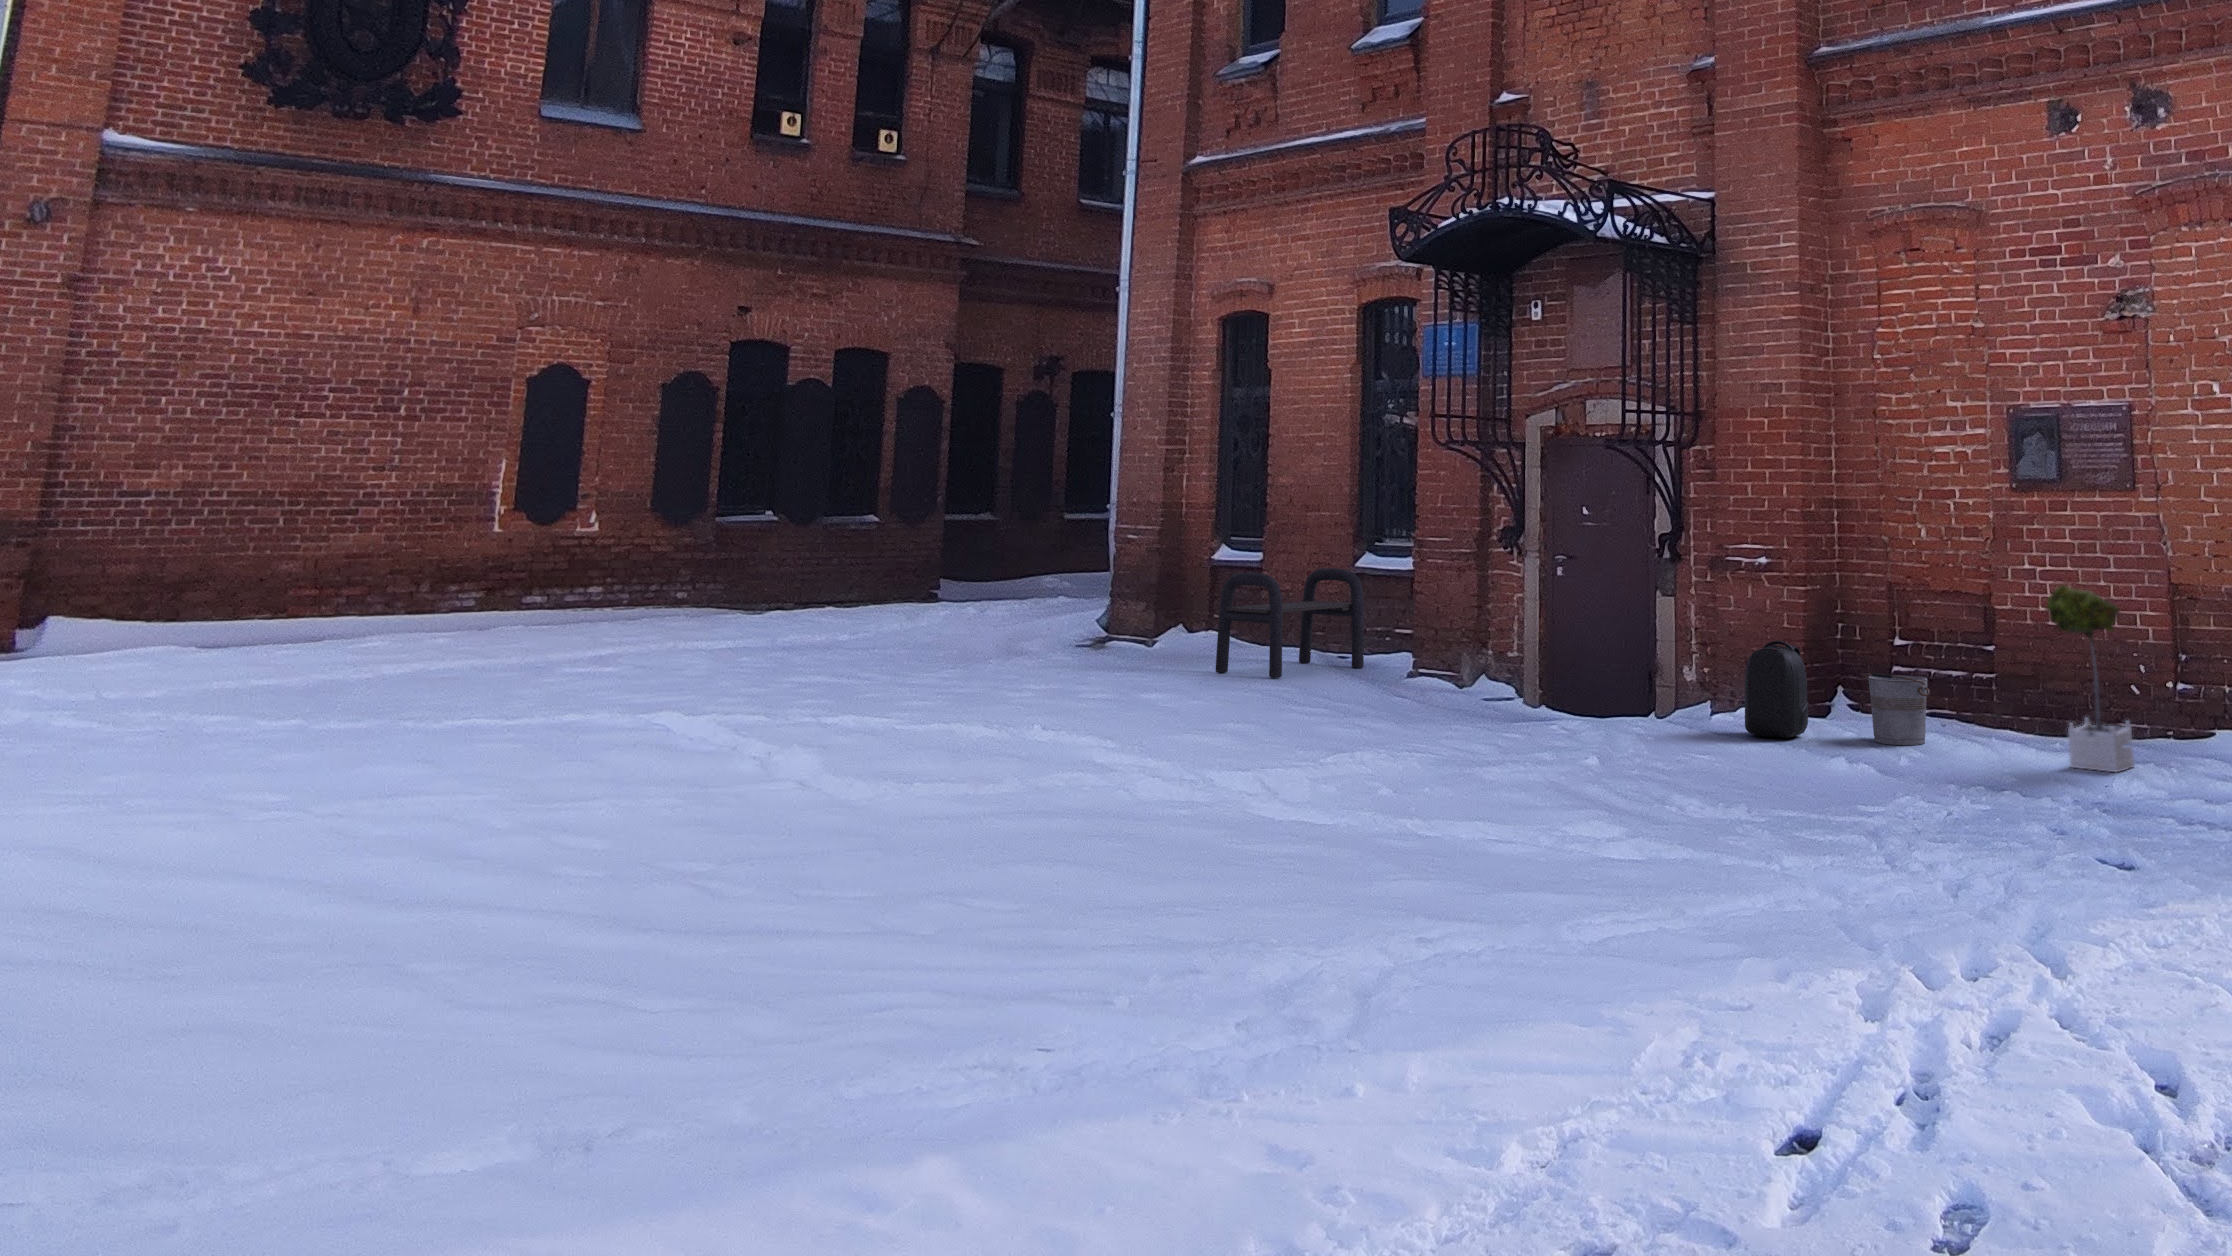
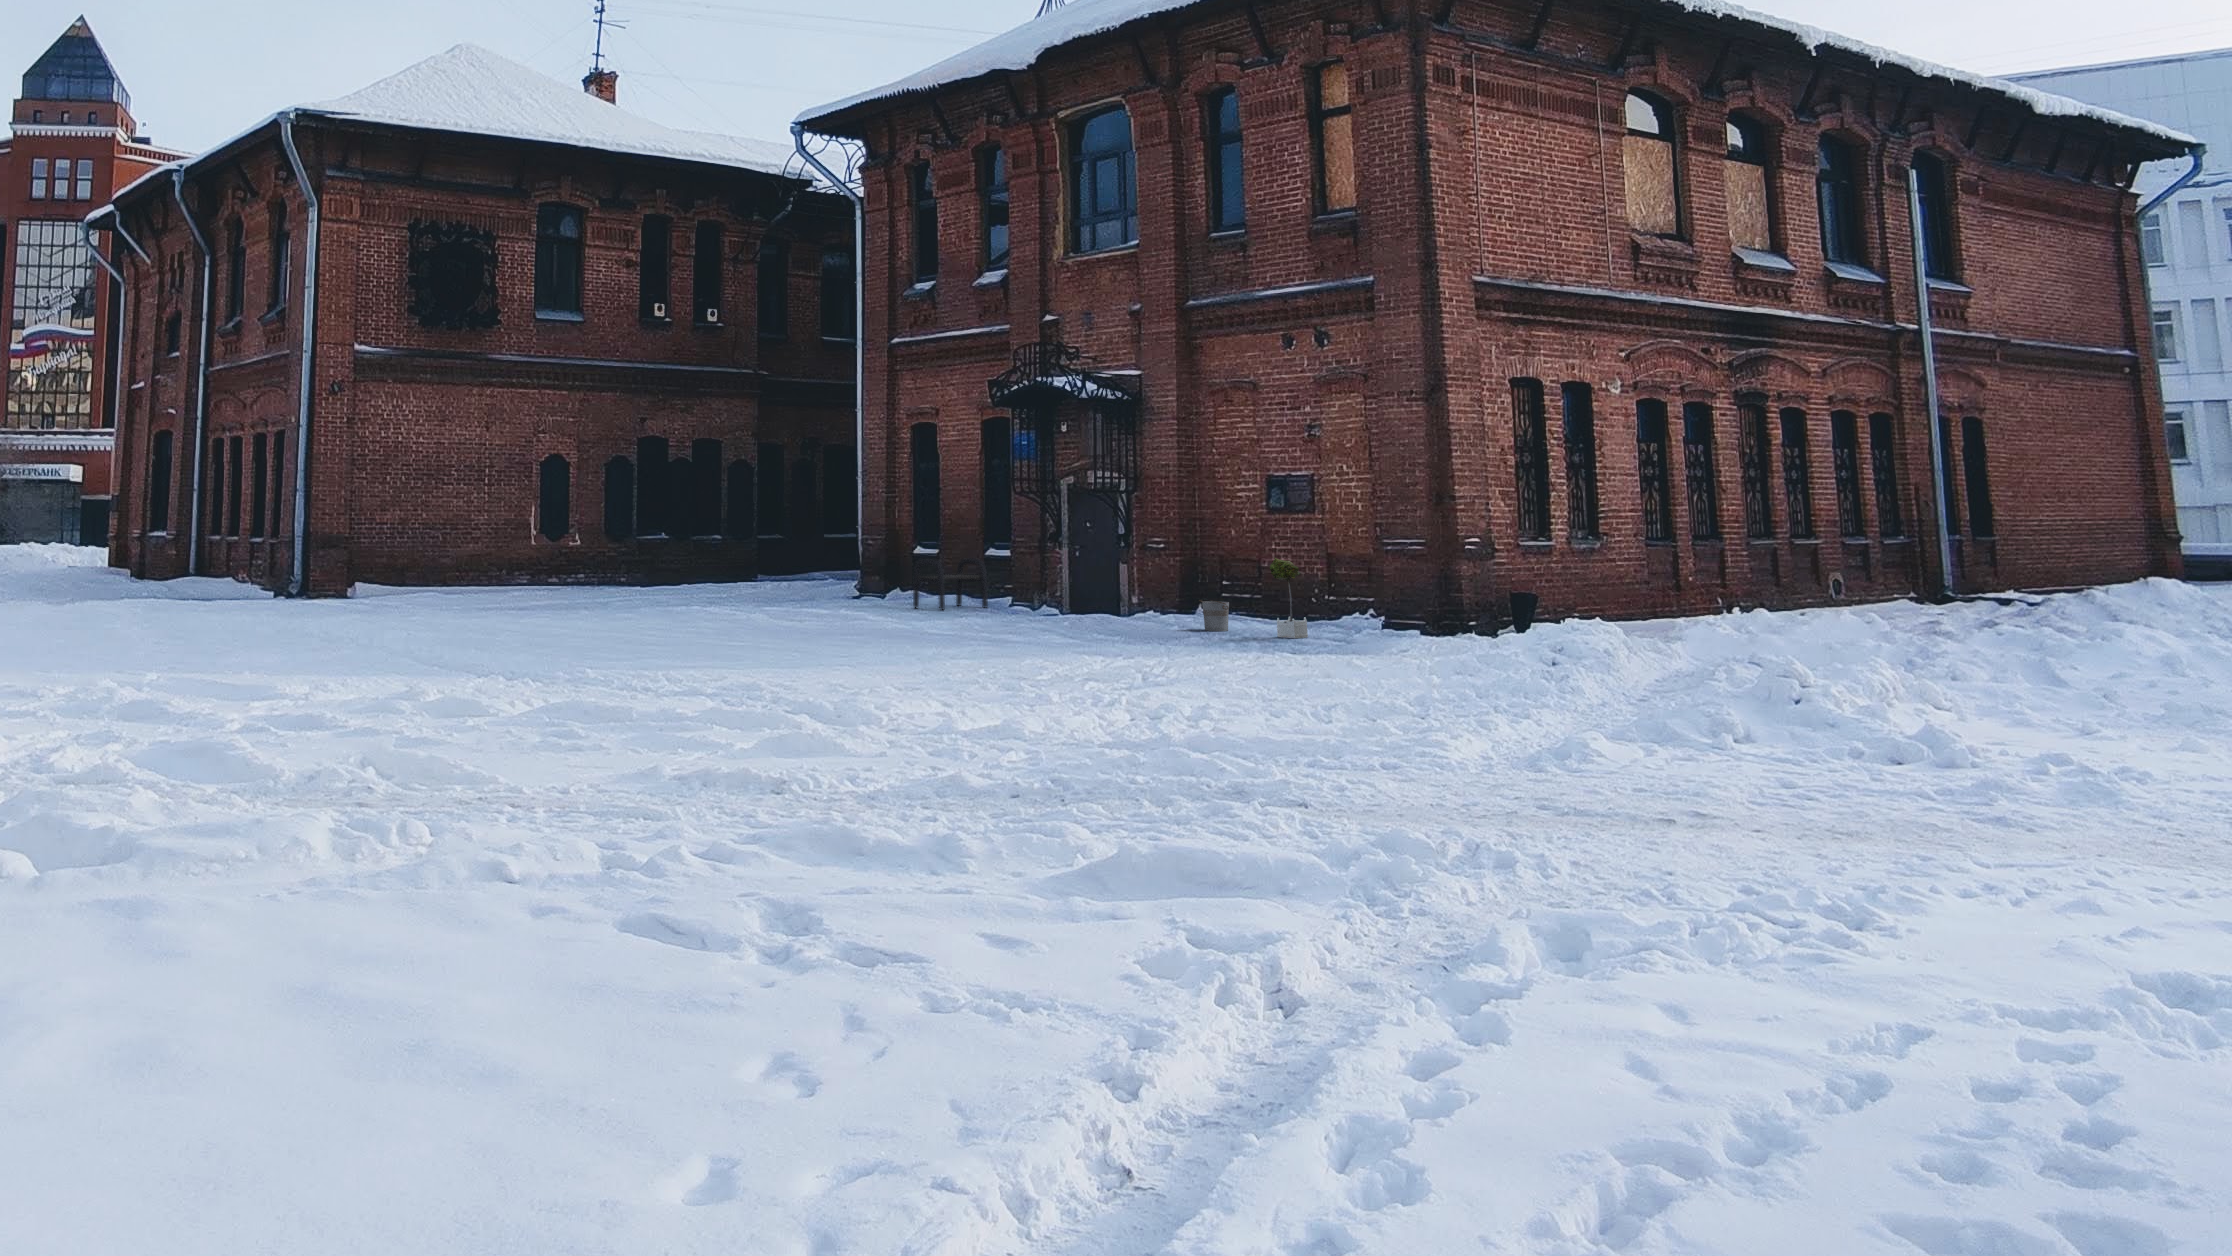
backpack: present [1745,641,1809,738] -> none [1146,586,1177,629]

